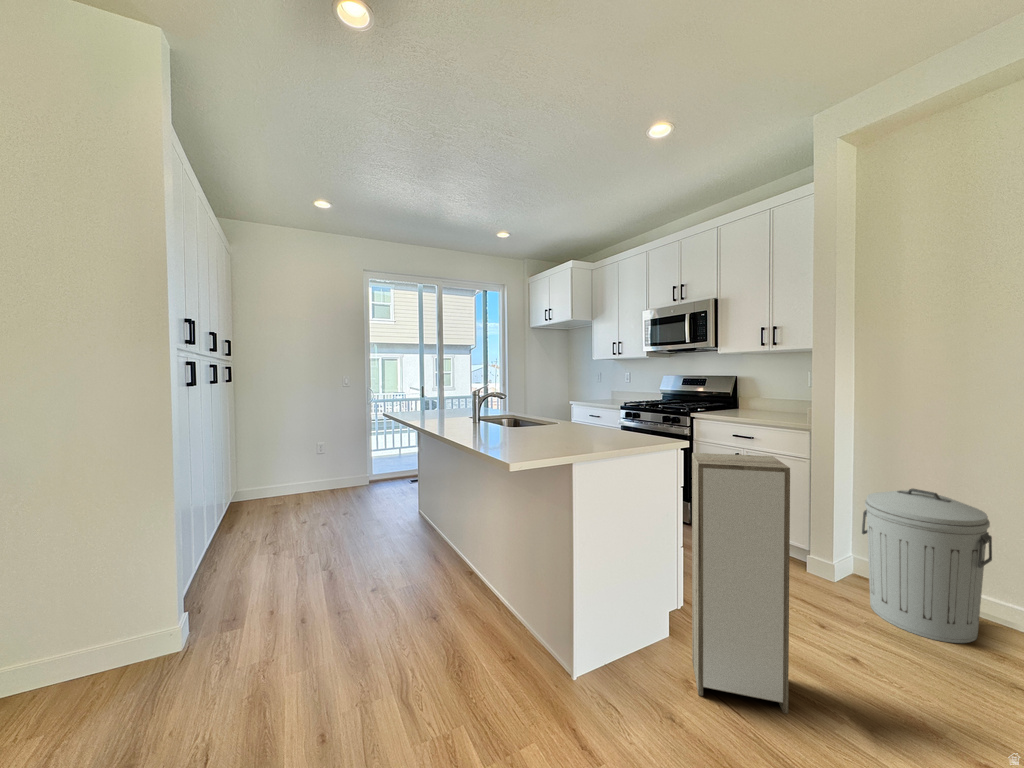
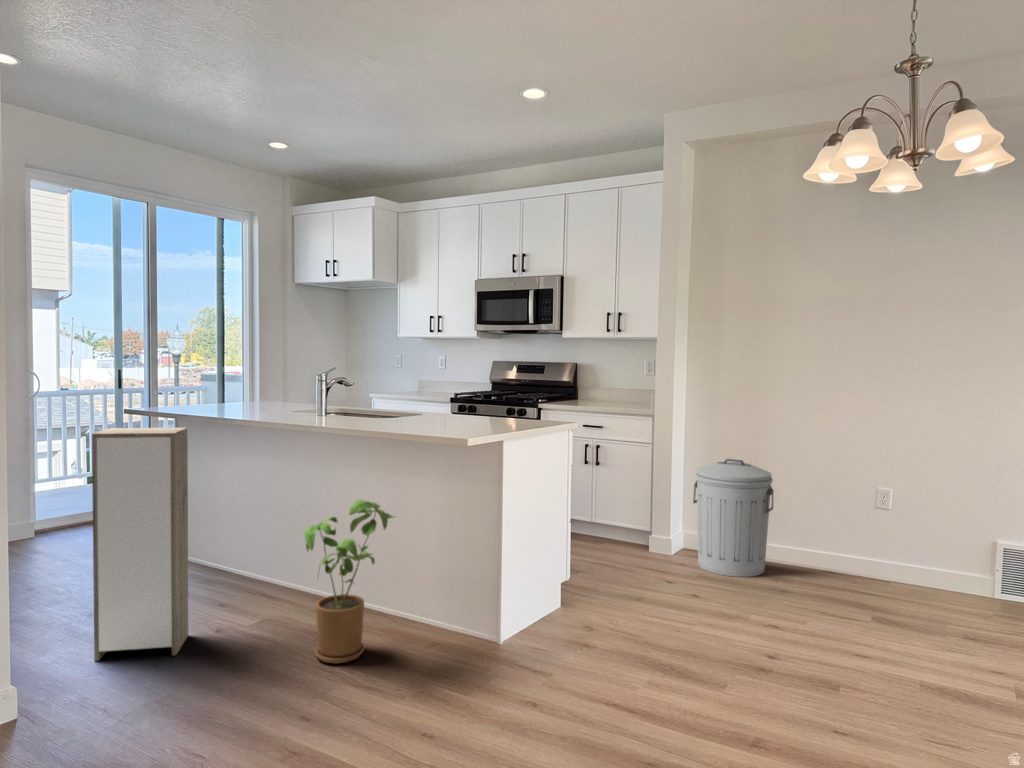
storage cabinet: present [692,453,790,713] -> present [92,428,188,661]
house plant: none [407,509,488,654] -> present [304,499,394,663]

